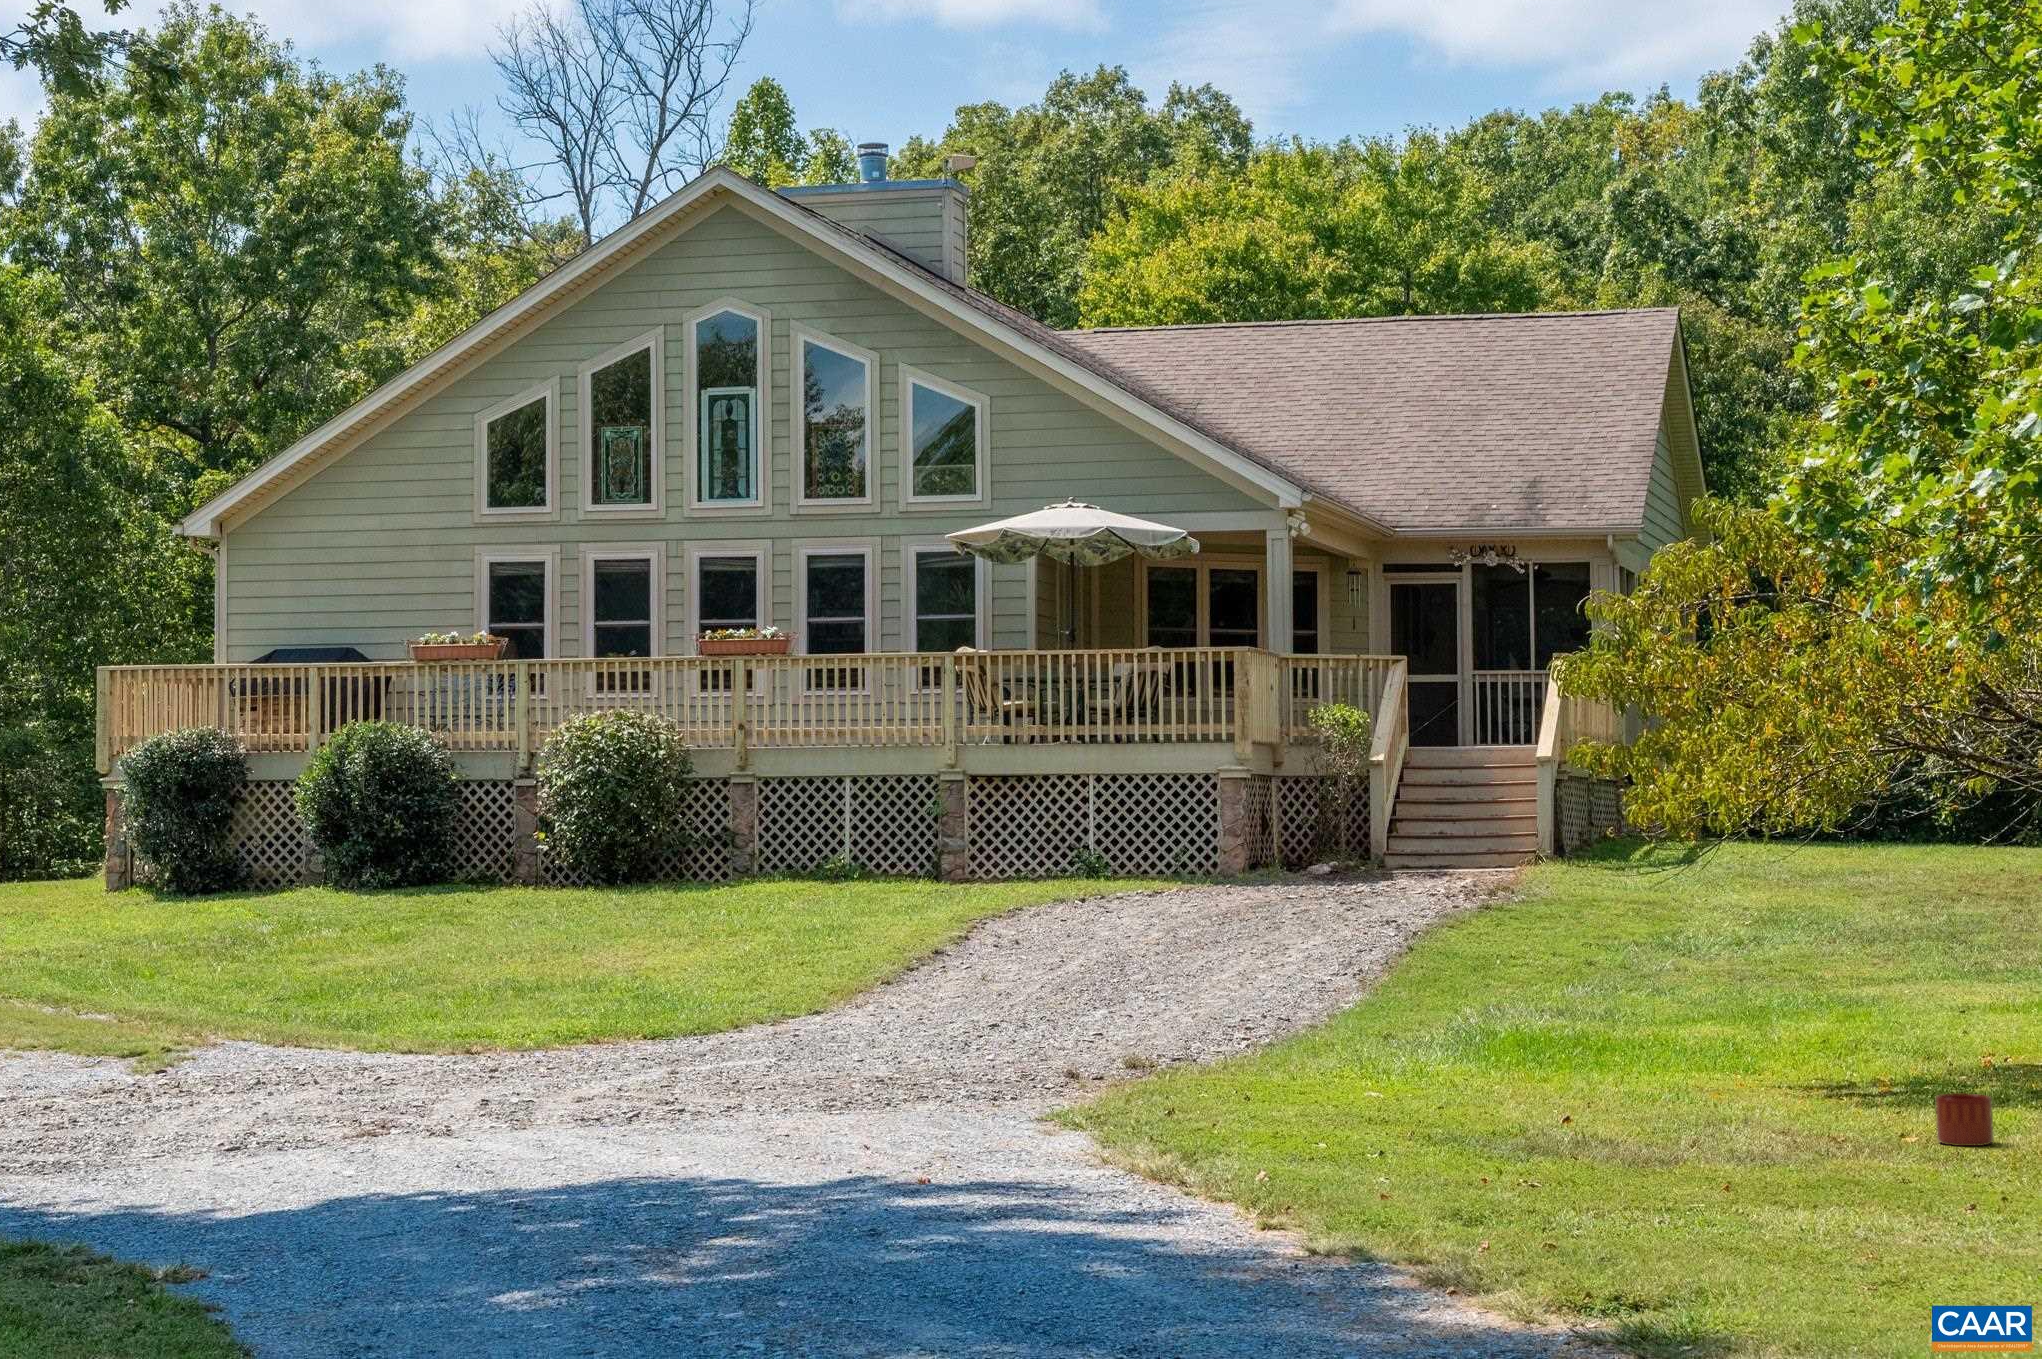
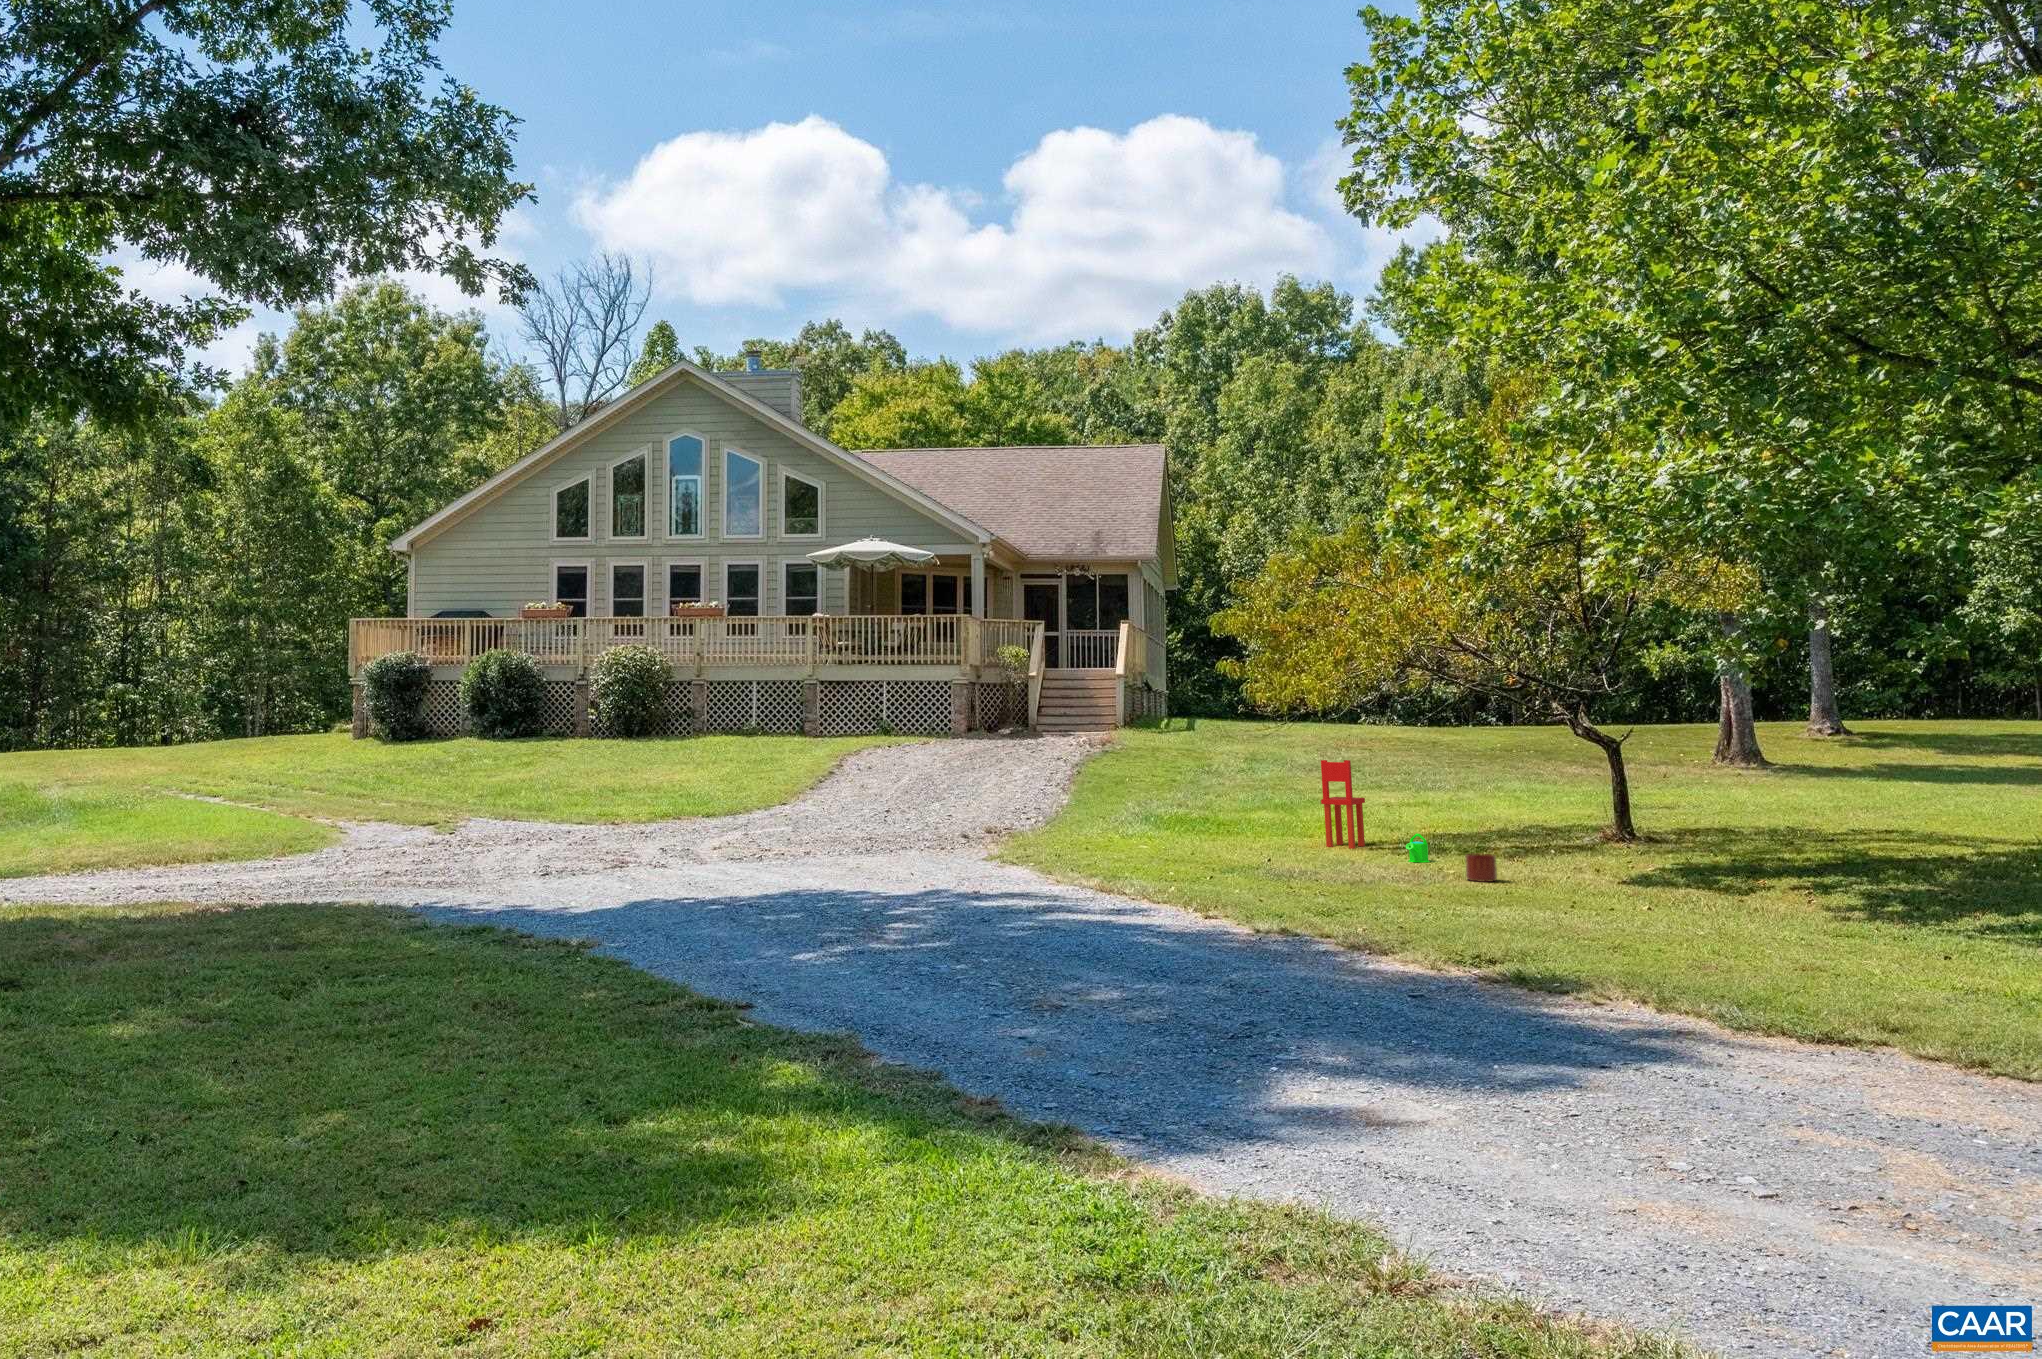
chair: none [1750,921,1836,1089] -> present [1321,760,1365,849]
watering can: none [1869,1058,1920,1113] -> present [1406,833,1430,863]

